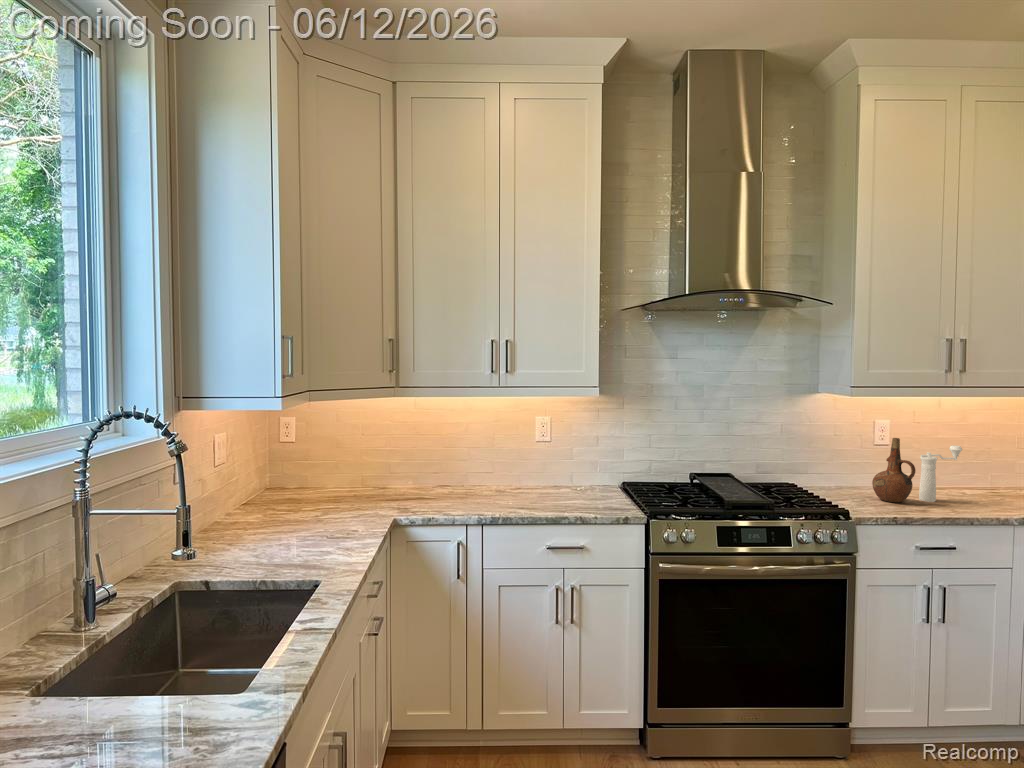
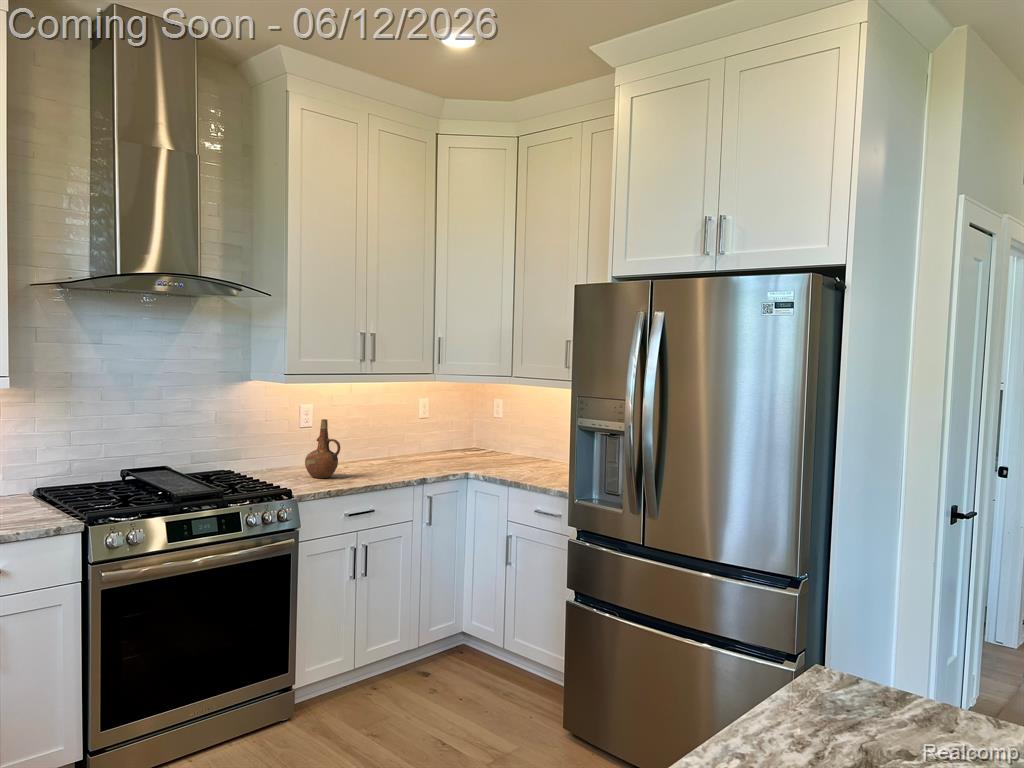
pepper mill: present [919,445,962,502] -> none [342,423,374,475]

